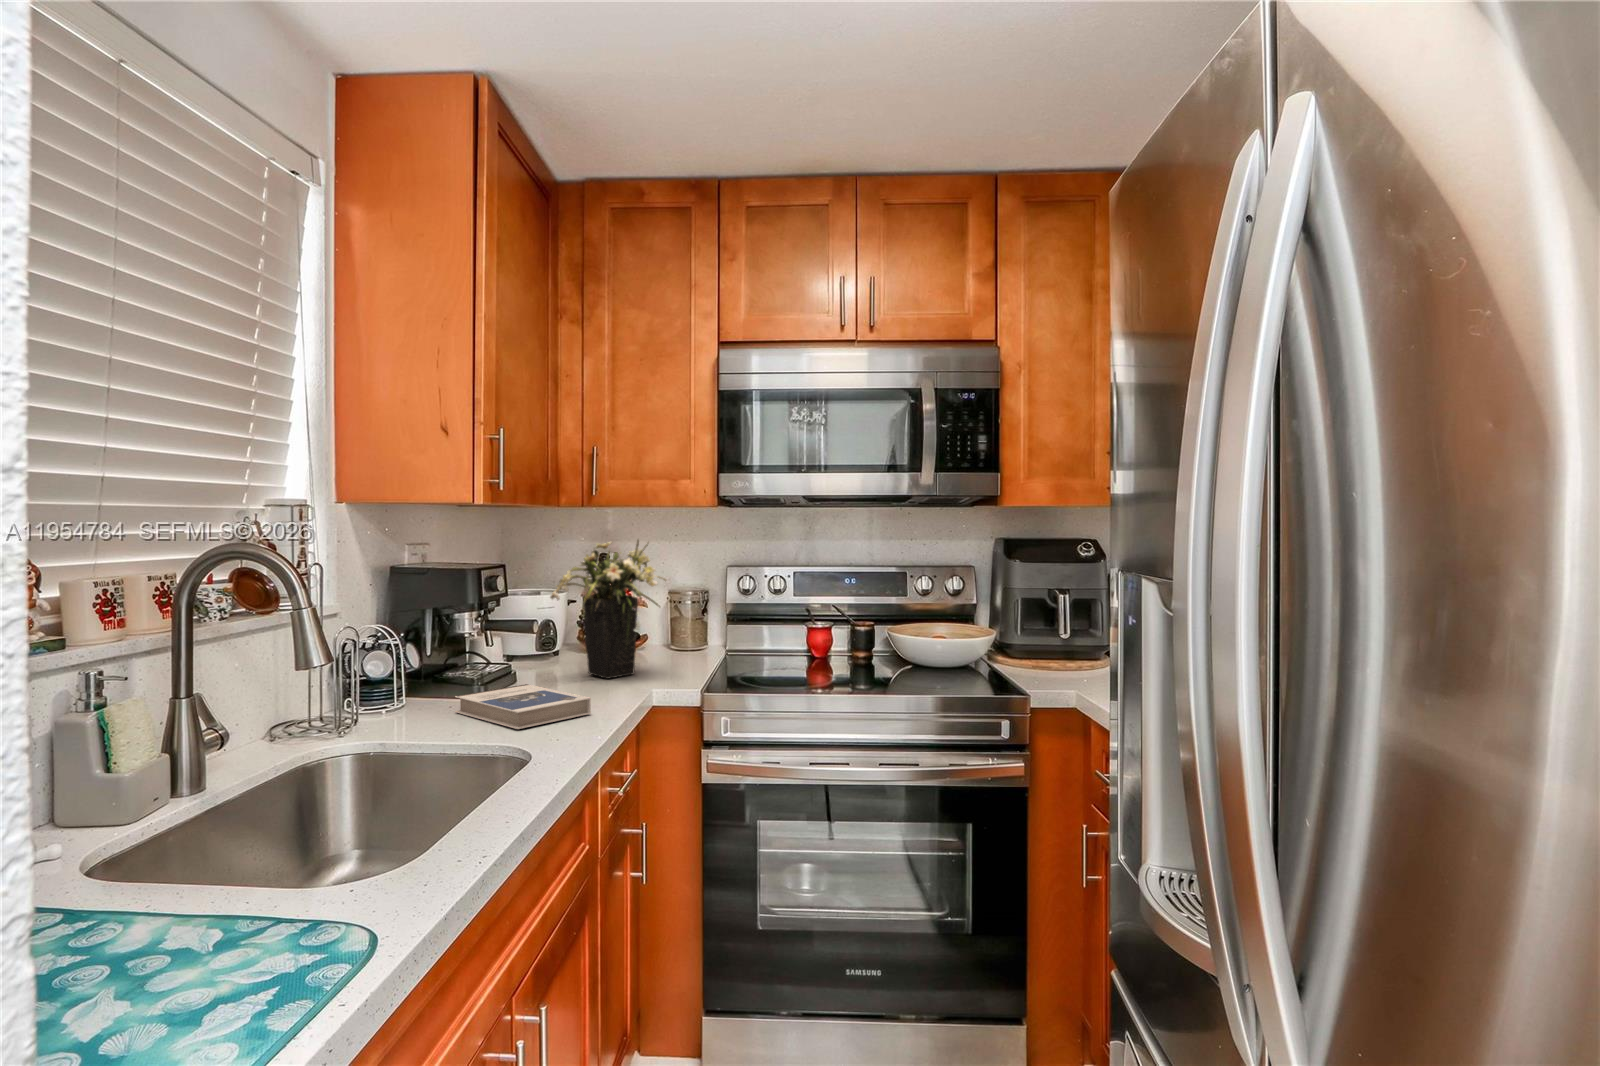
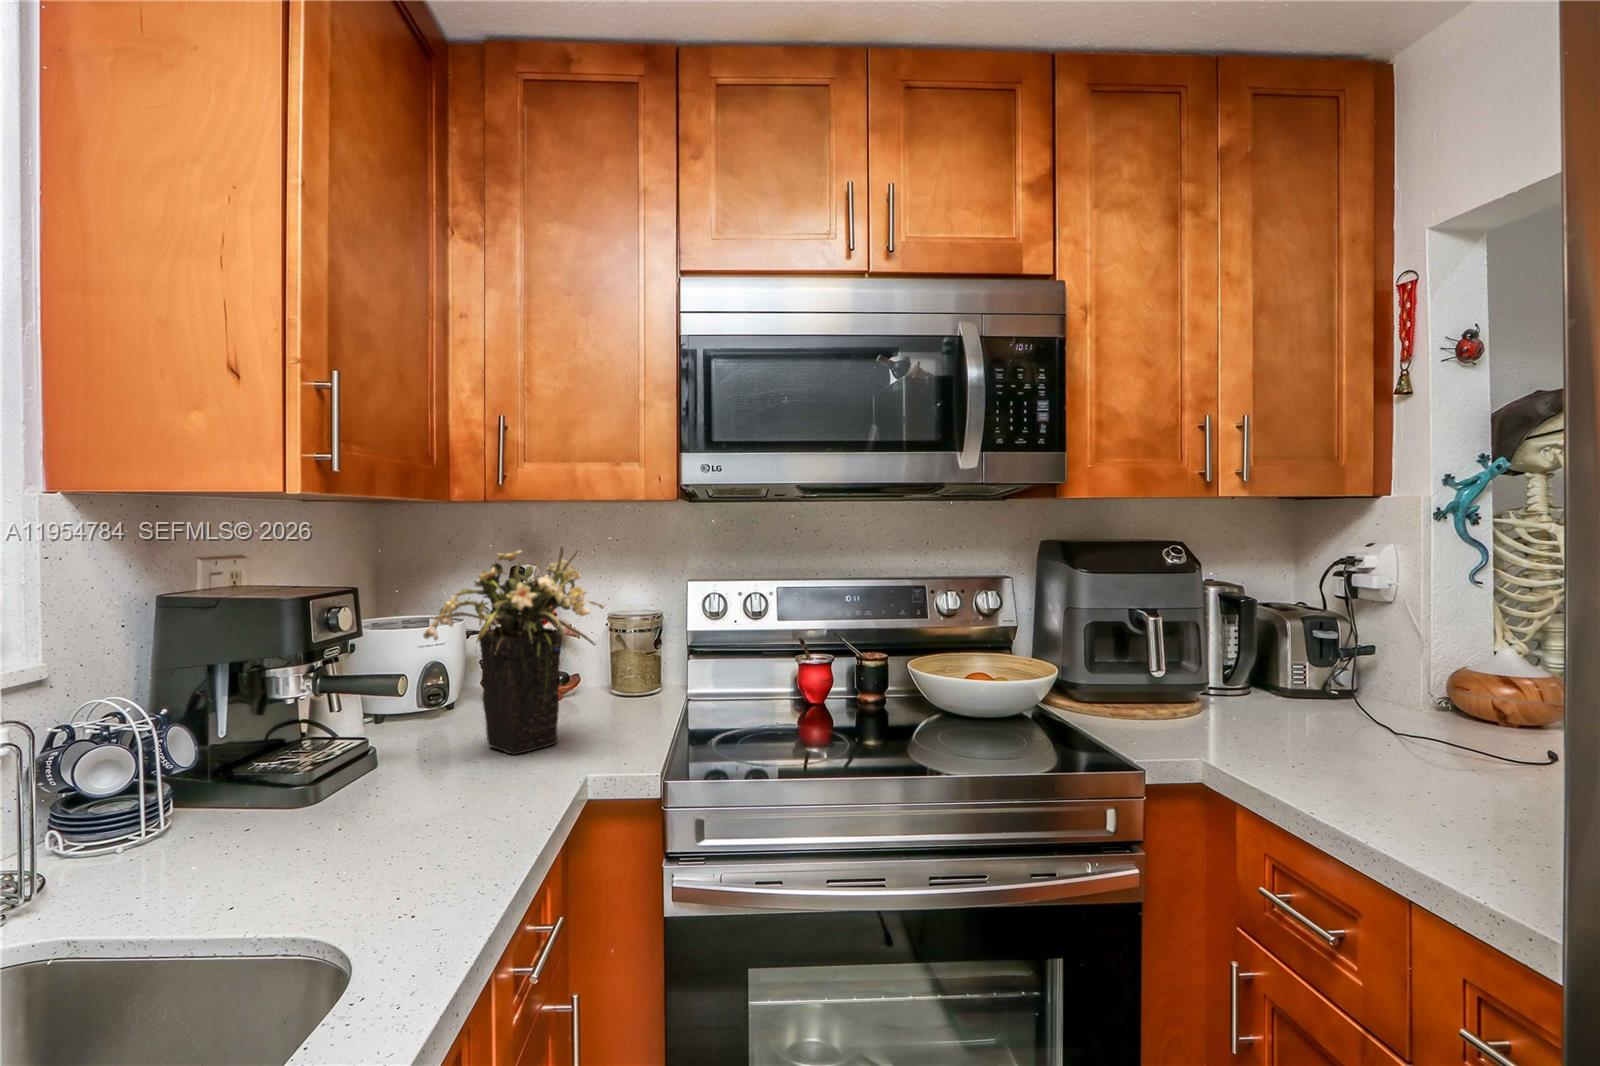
hardback book: present [455,684,591,729] -> none [235,781,471,892]

